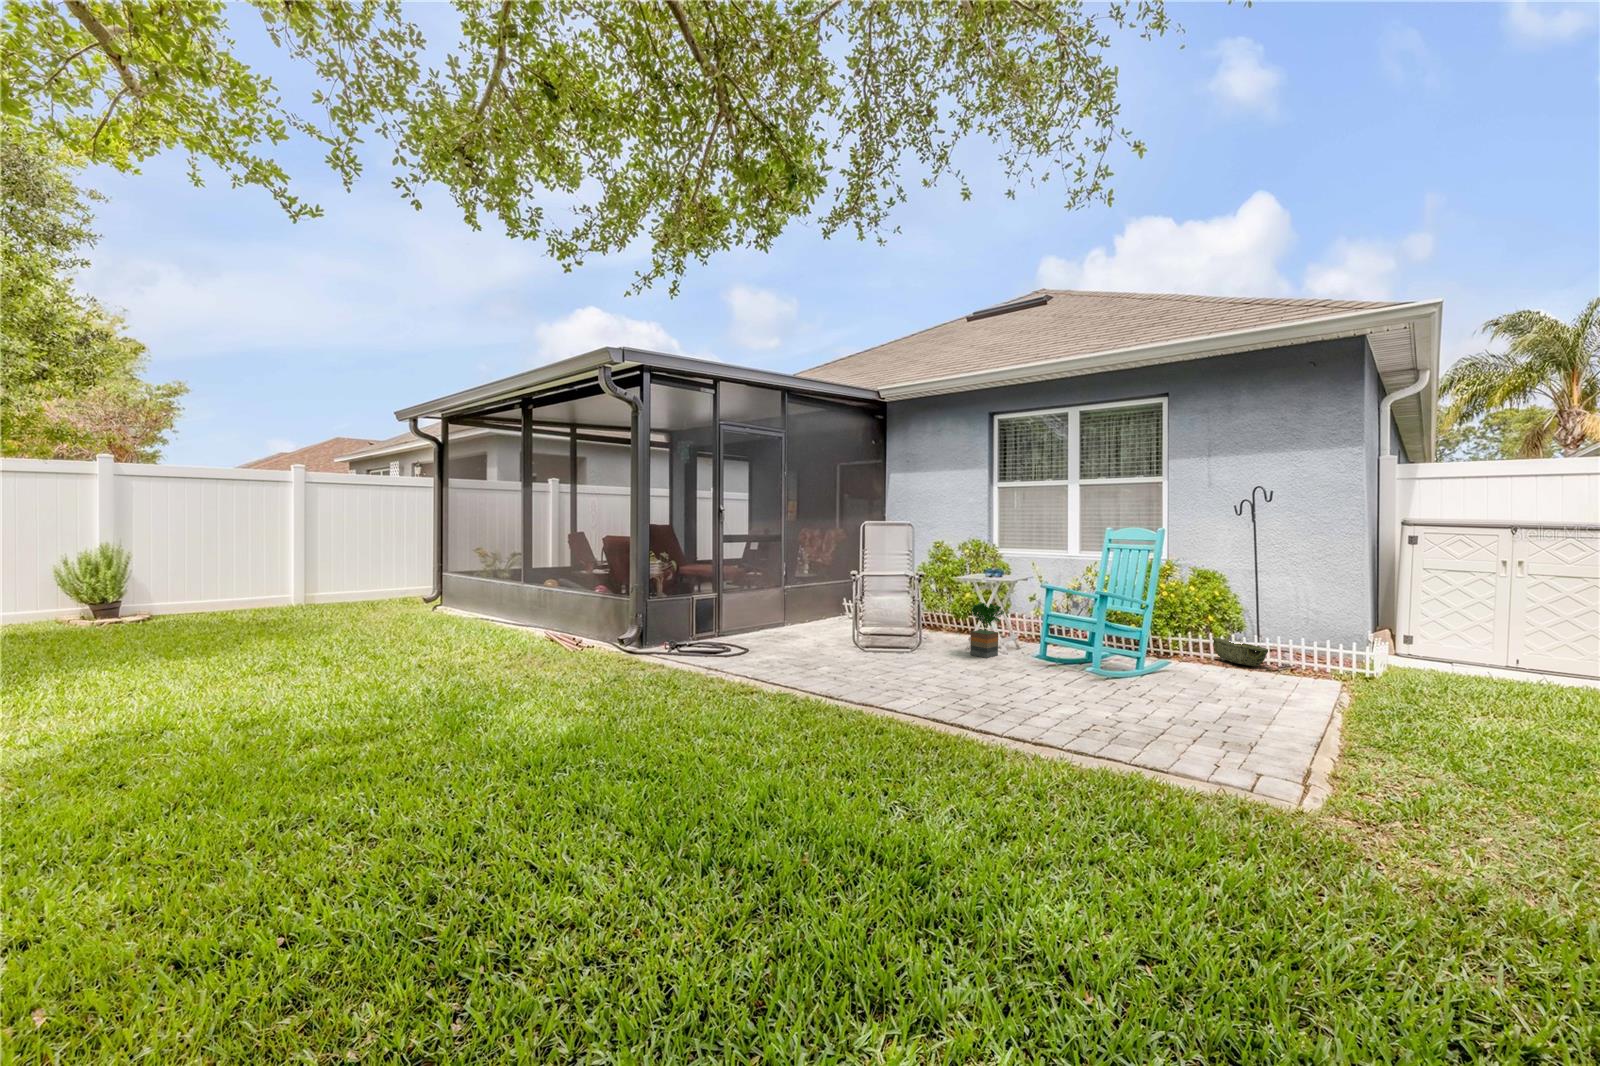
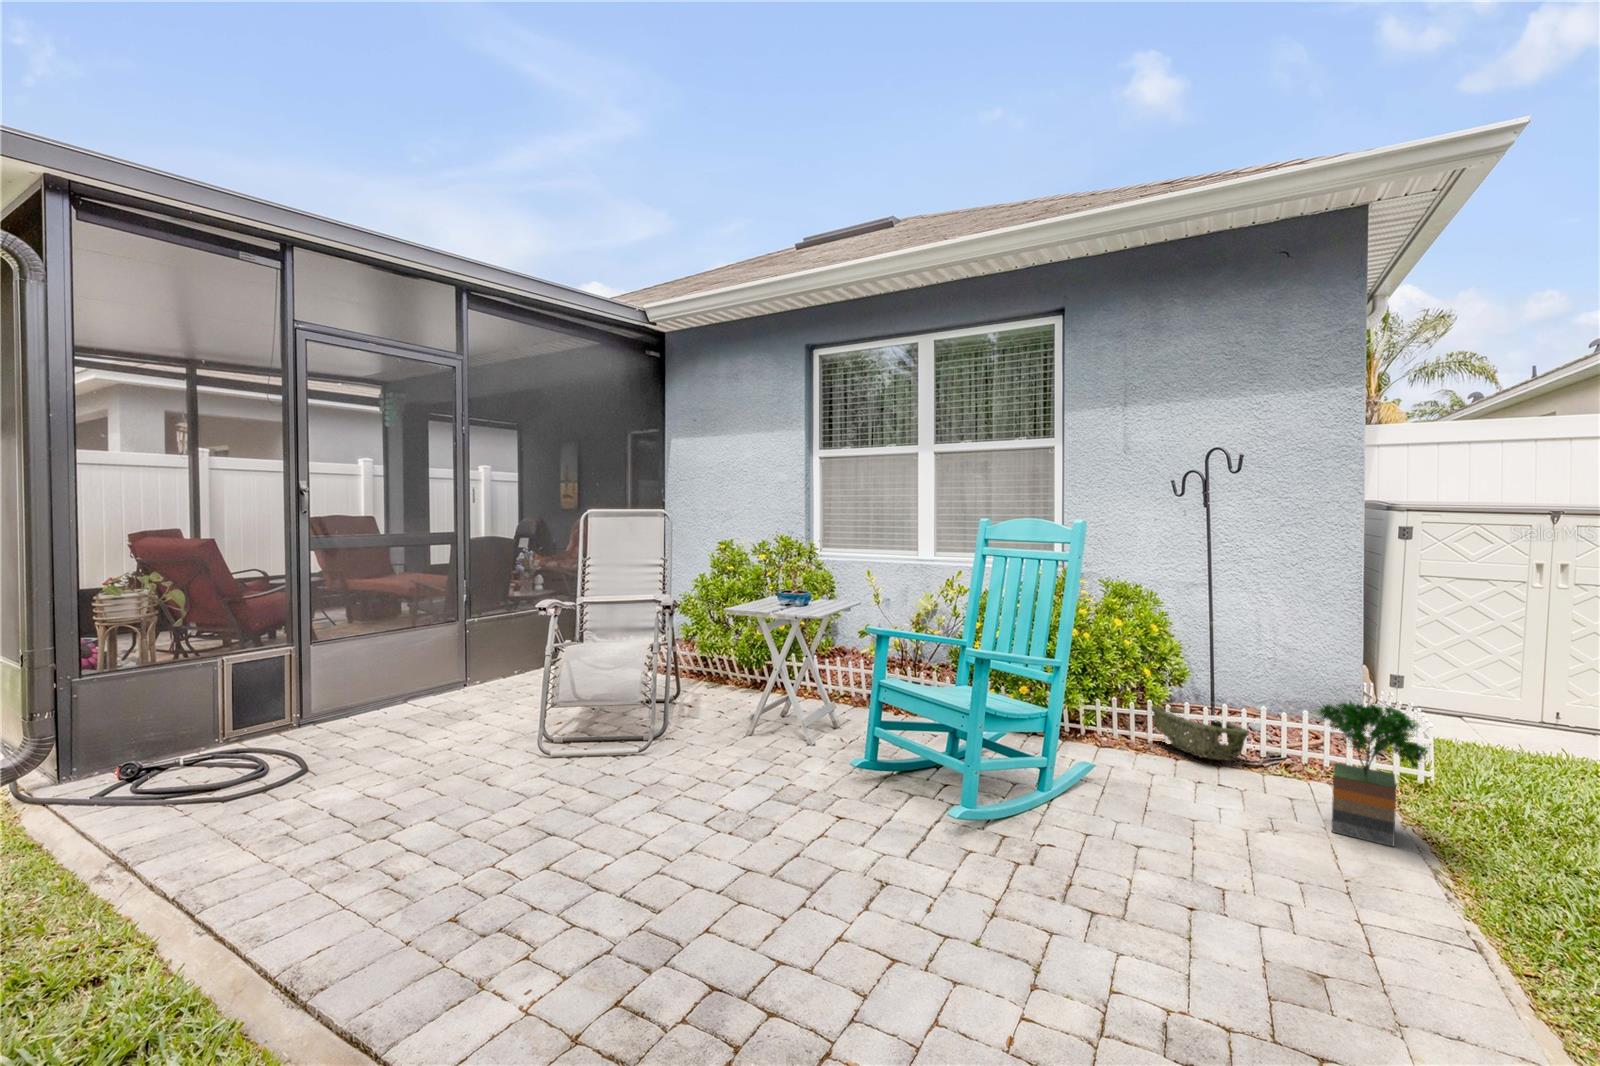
potted tree: present [970,603,1004,658] -> present [1316,700,1427,847]

